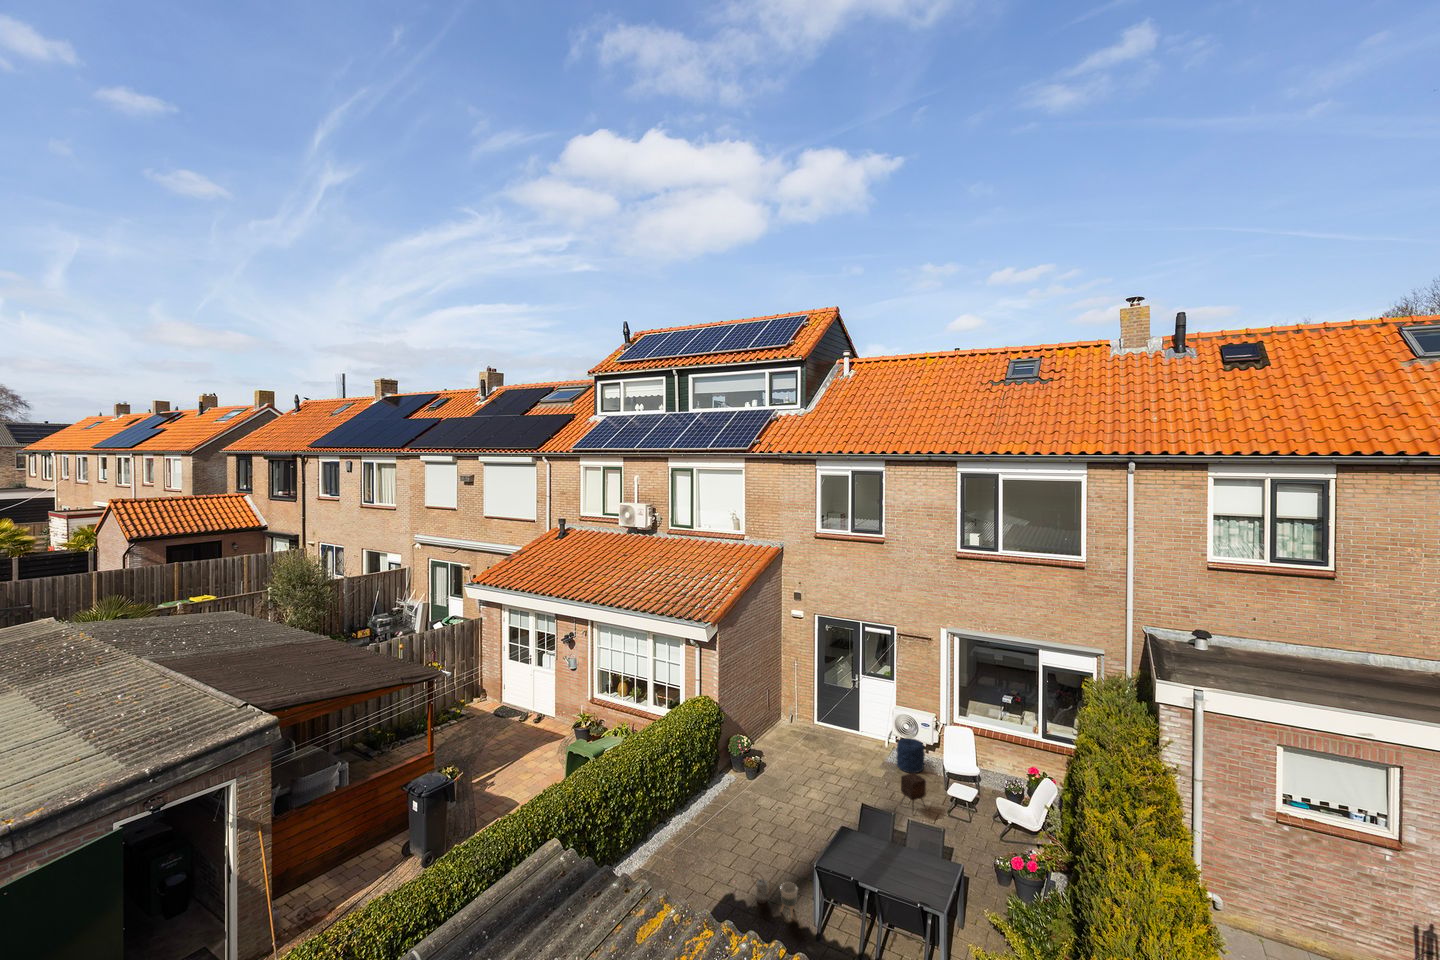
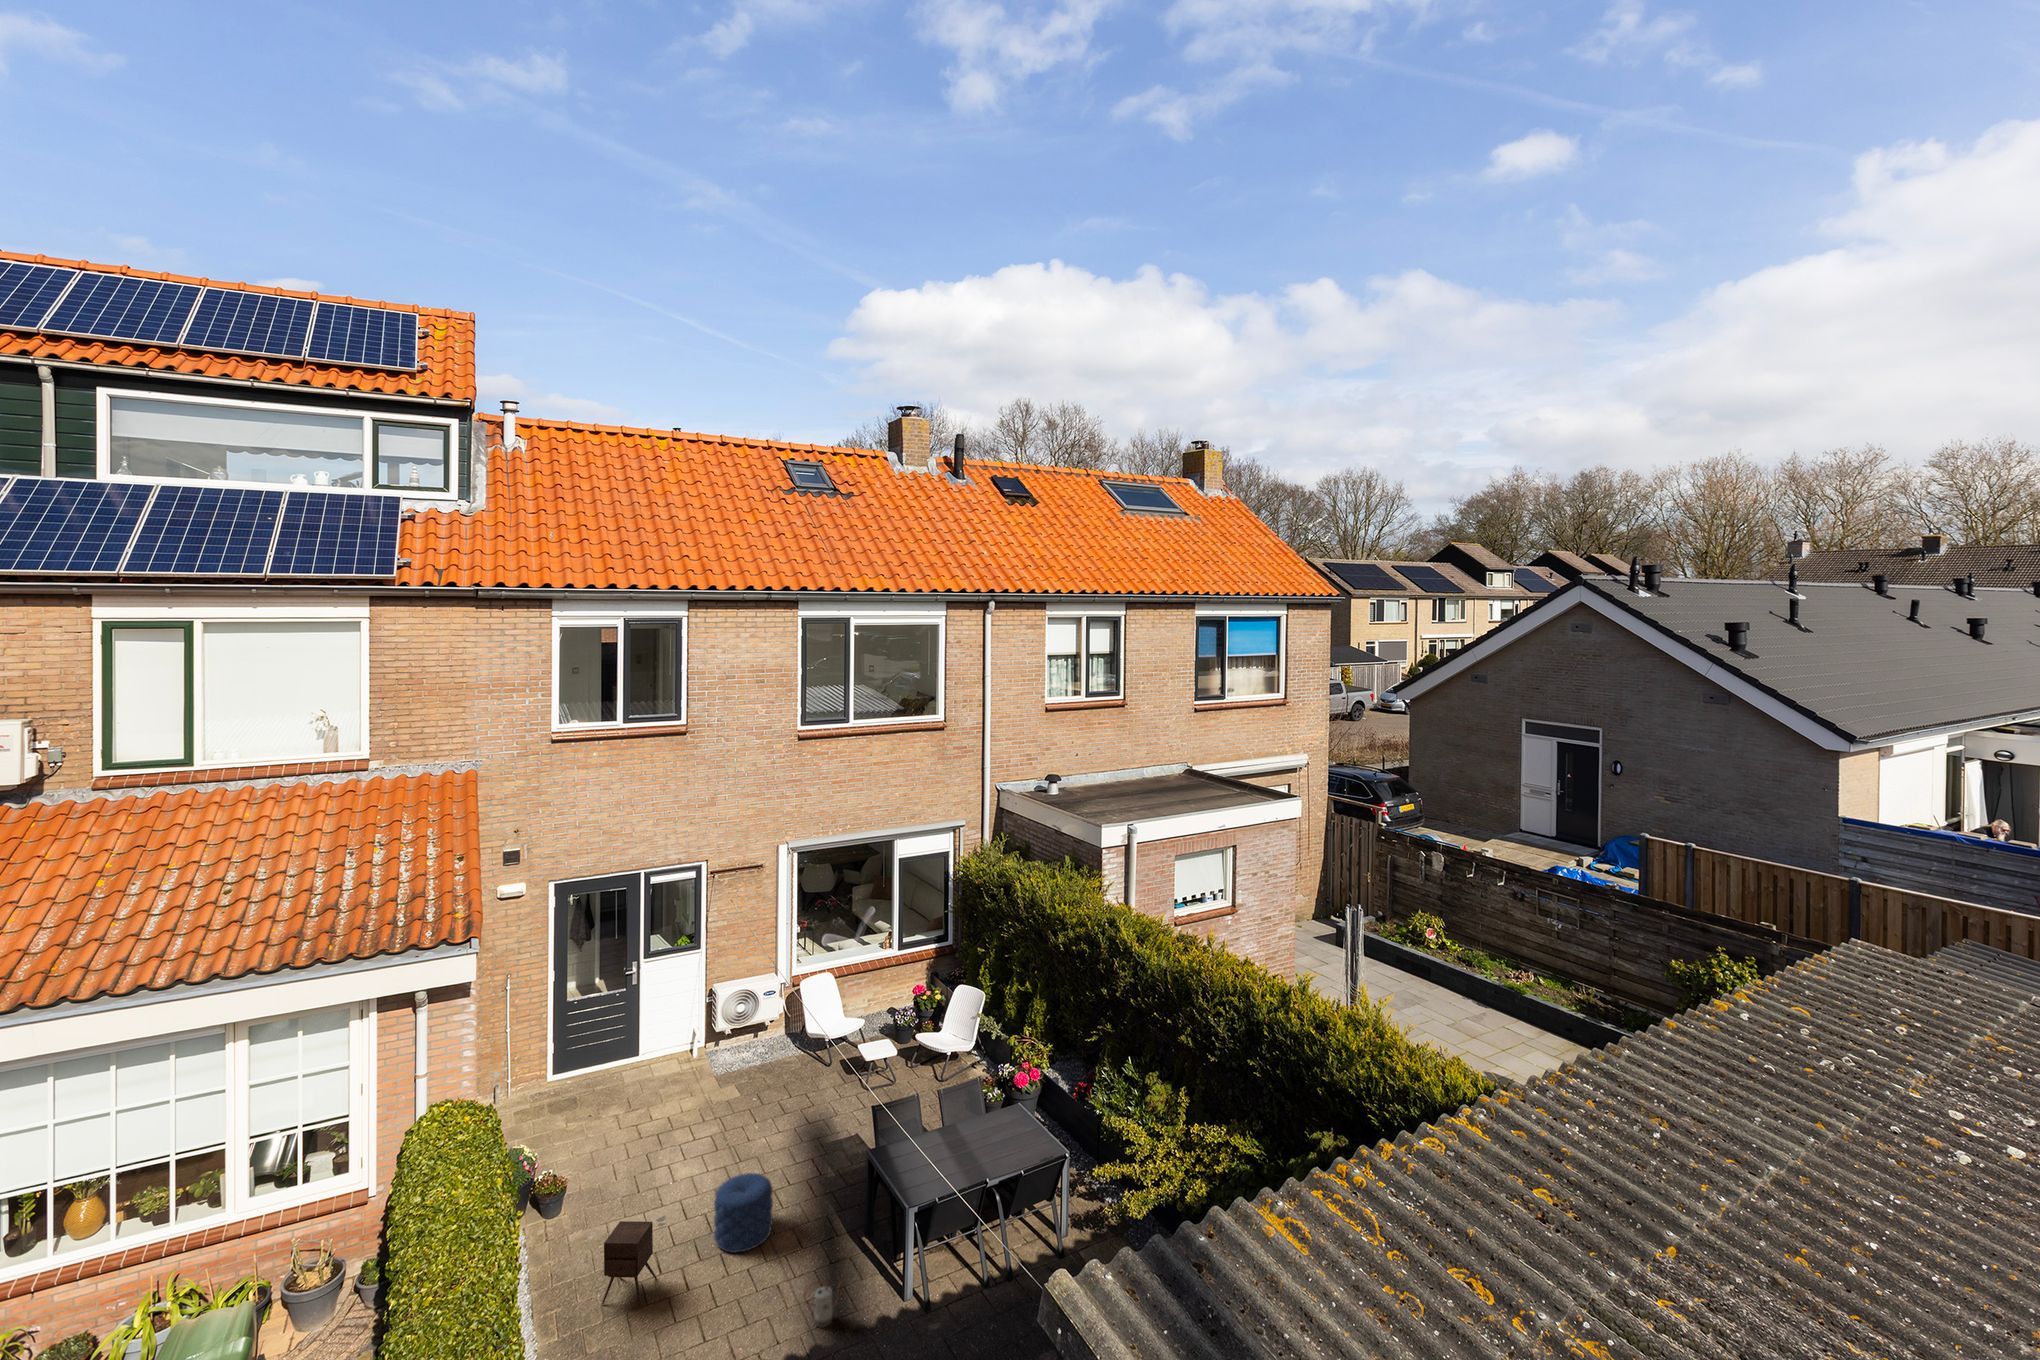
pouf: present [896,738,925,773] -> present [714,1173,773,1253]
side table: present [901,772,927,809] -> present [602,1221,656,1304]
planter: present [781,882,798,917] -> none [861,1255,888,1311]

